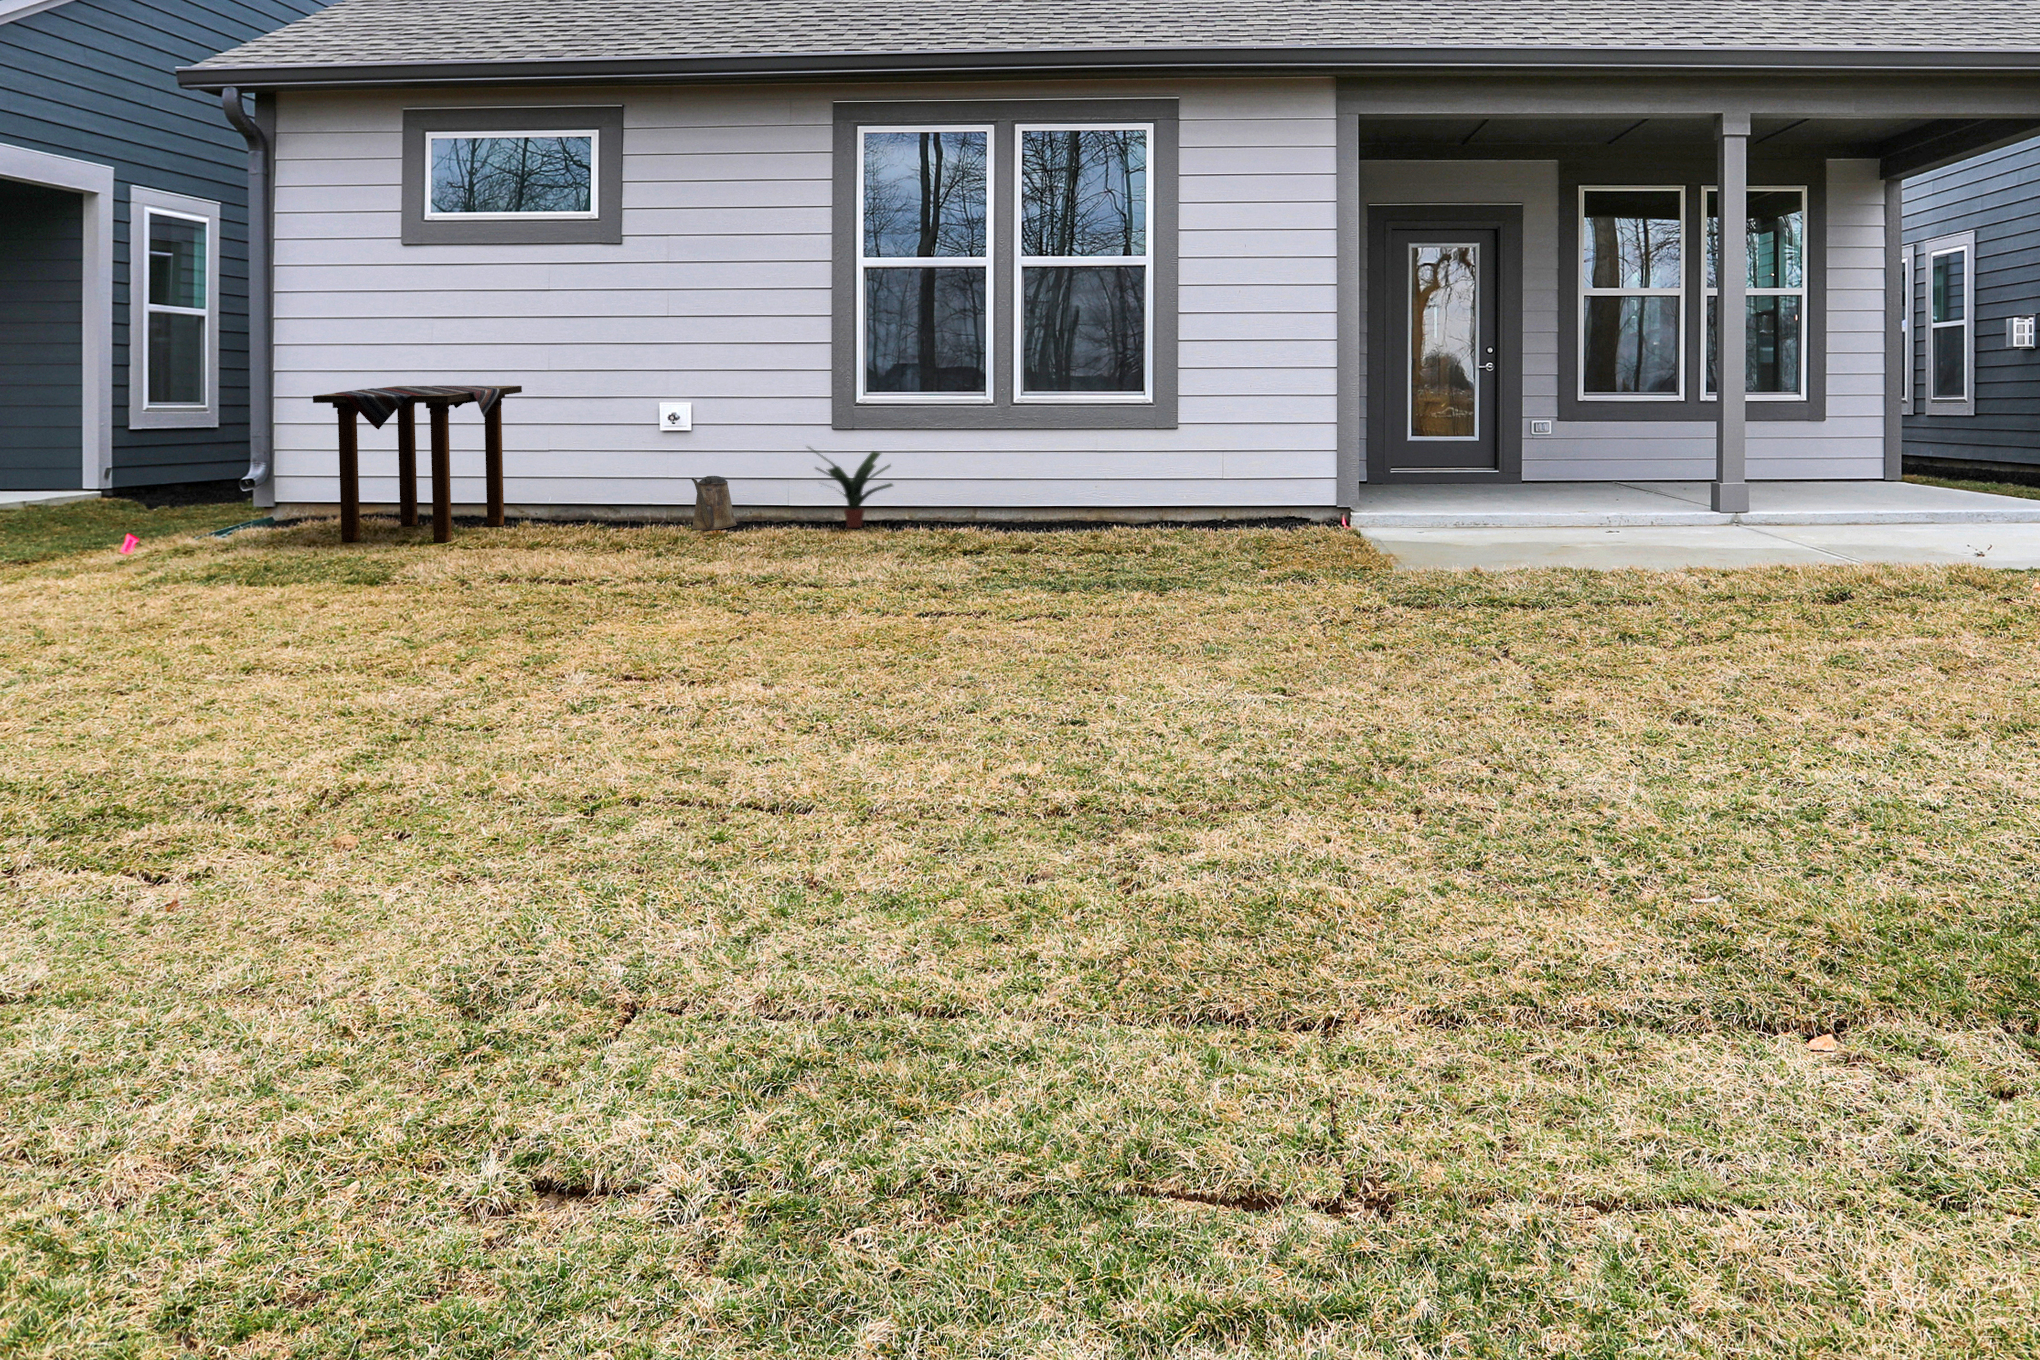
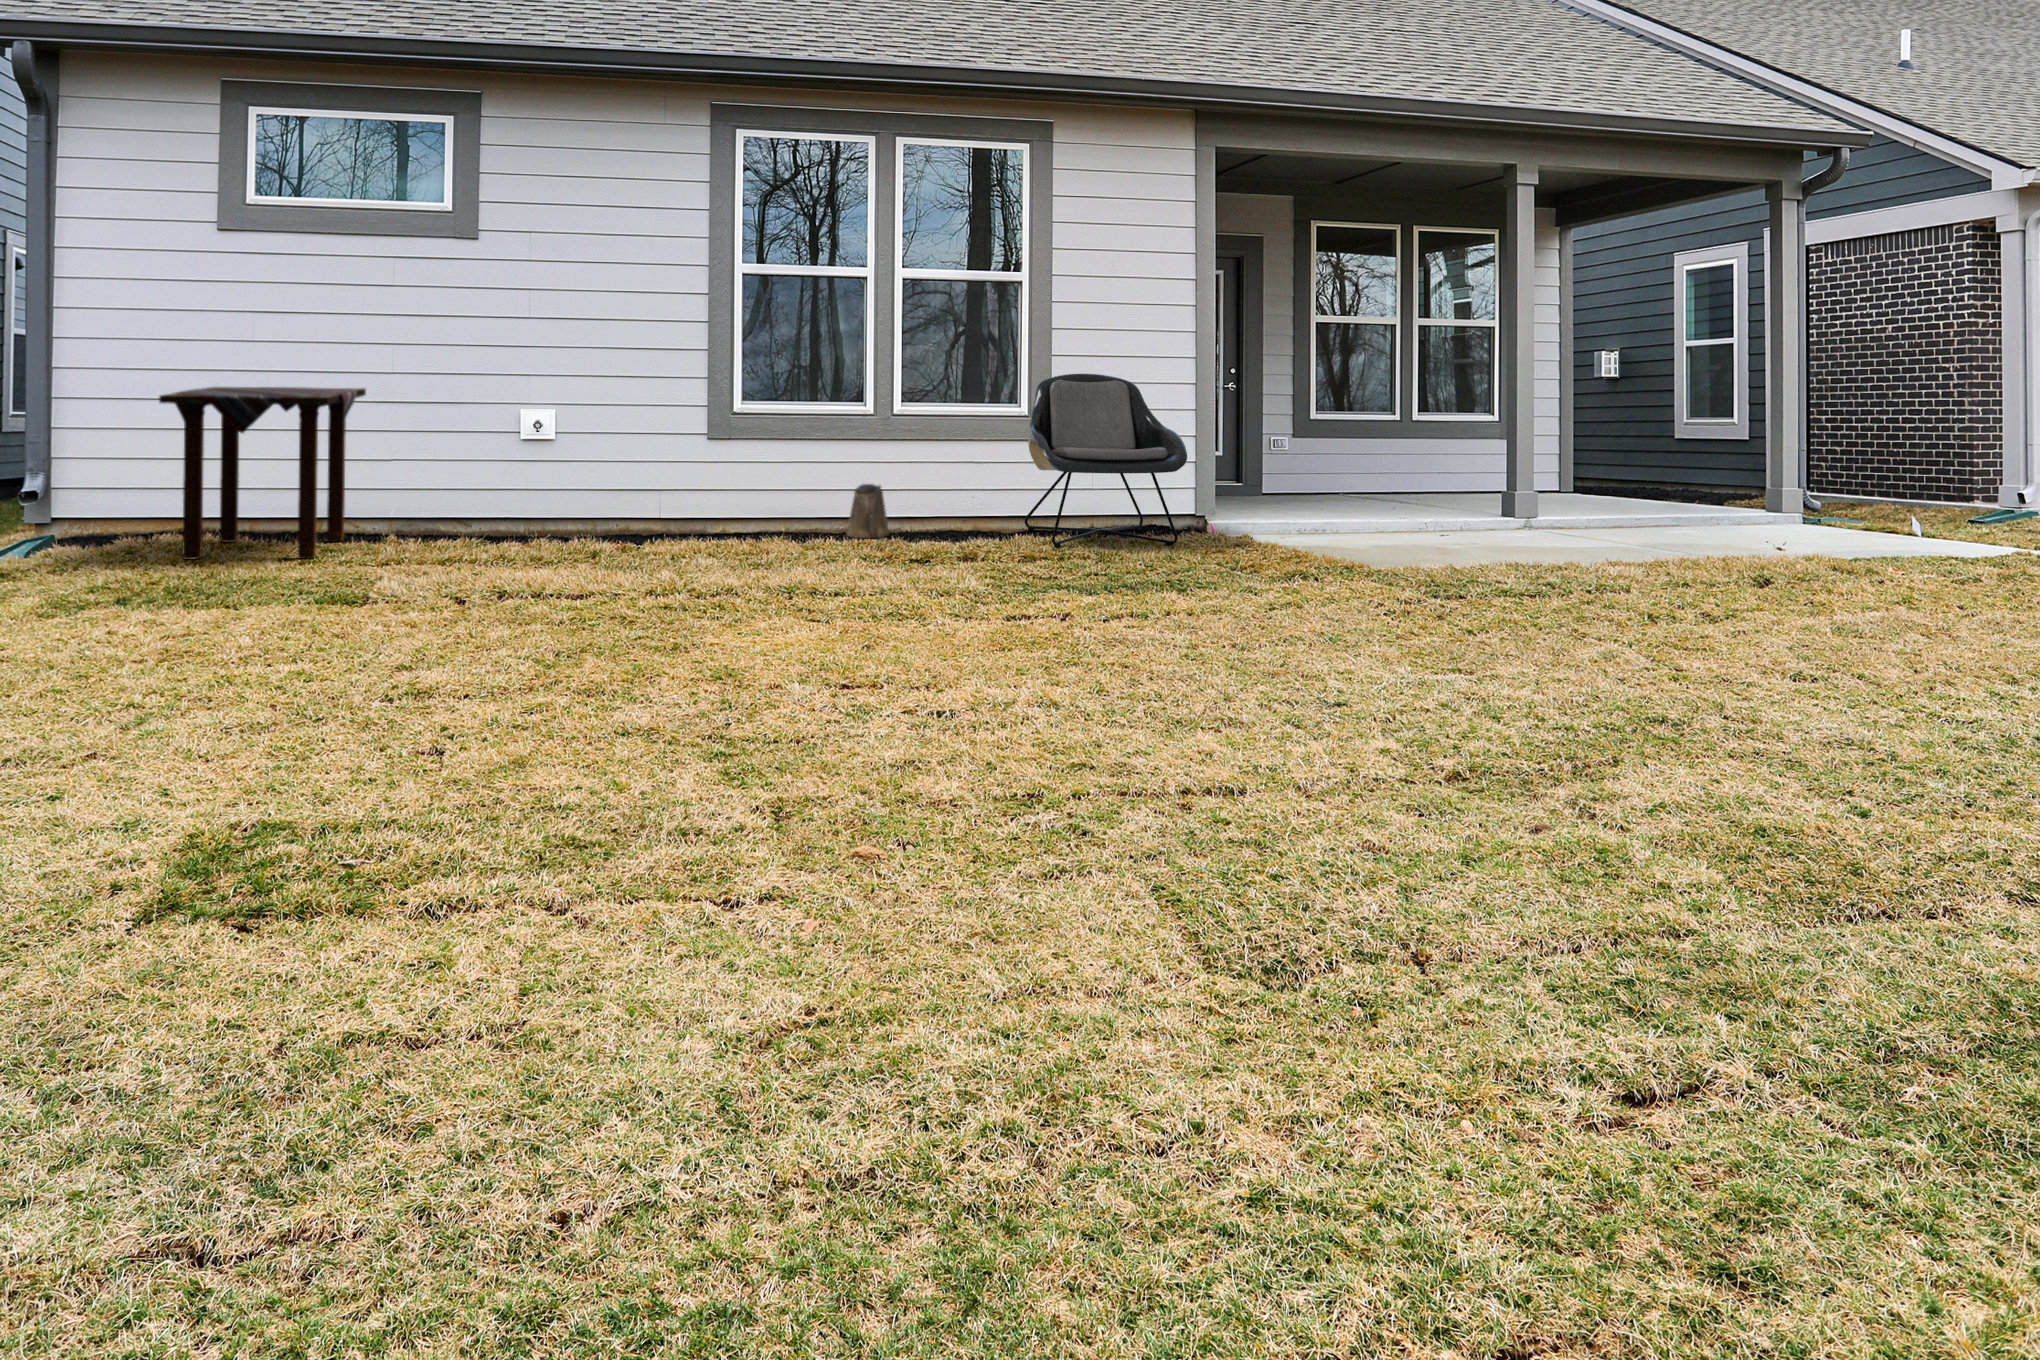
lounge chair: none [1128,360,1286,540] -> present [1025,374,1187,547]
potted plant: present [808,447,893,528] -> none [692,455,781,539]
watering can: present [691,476,737,530] -> present [847,484,889,538]

